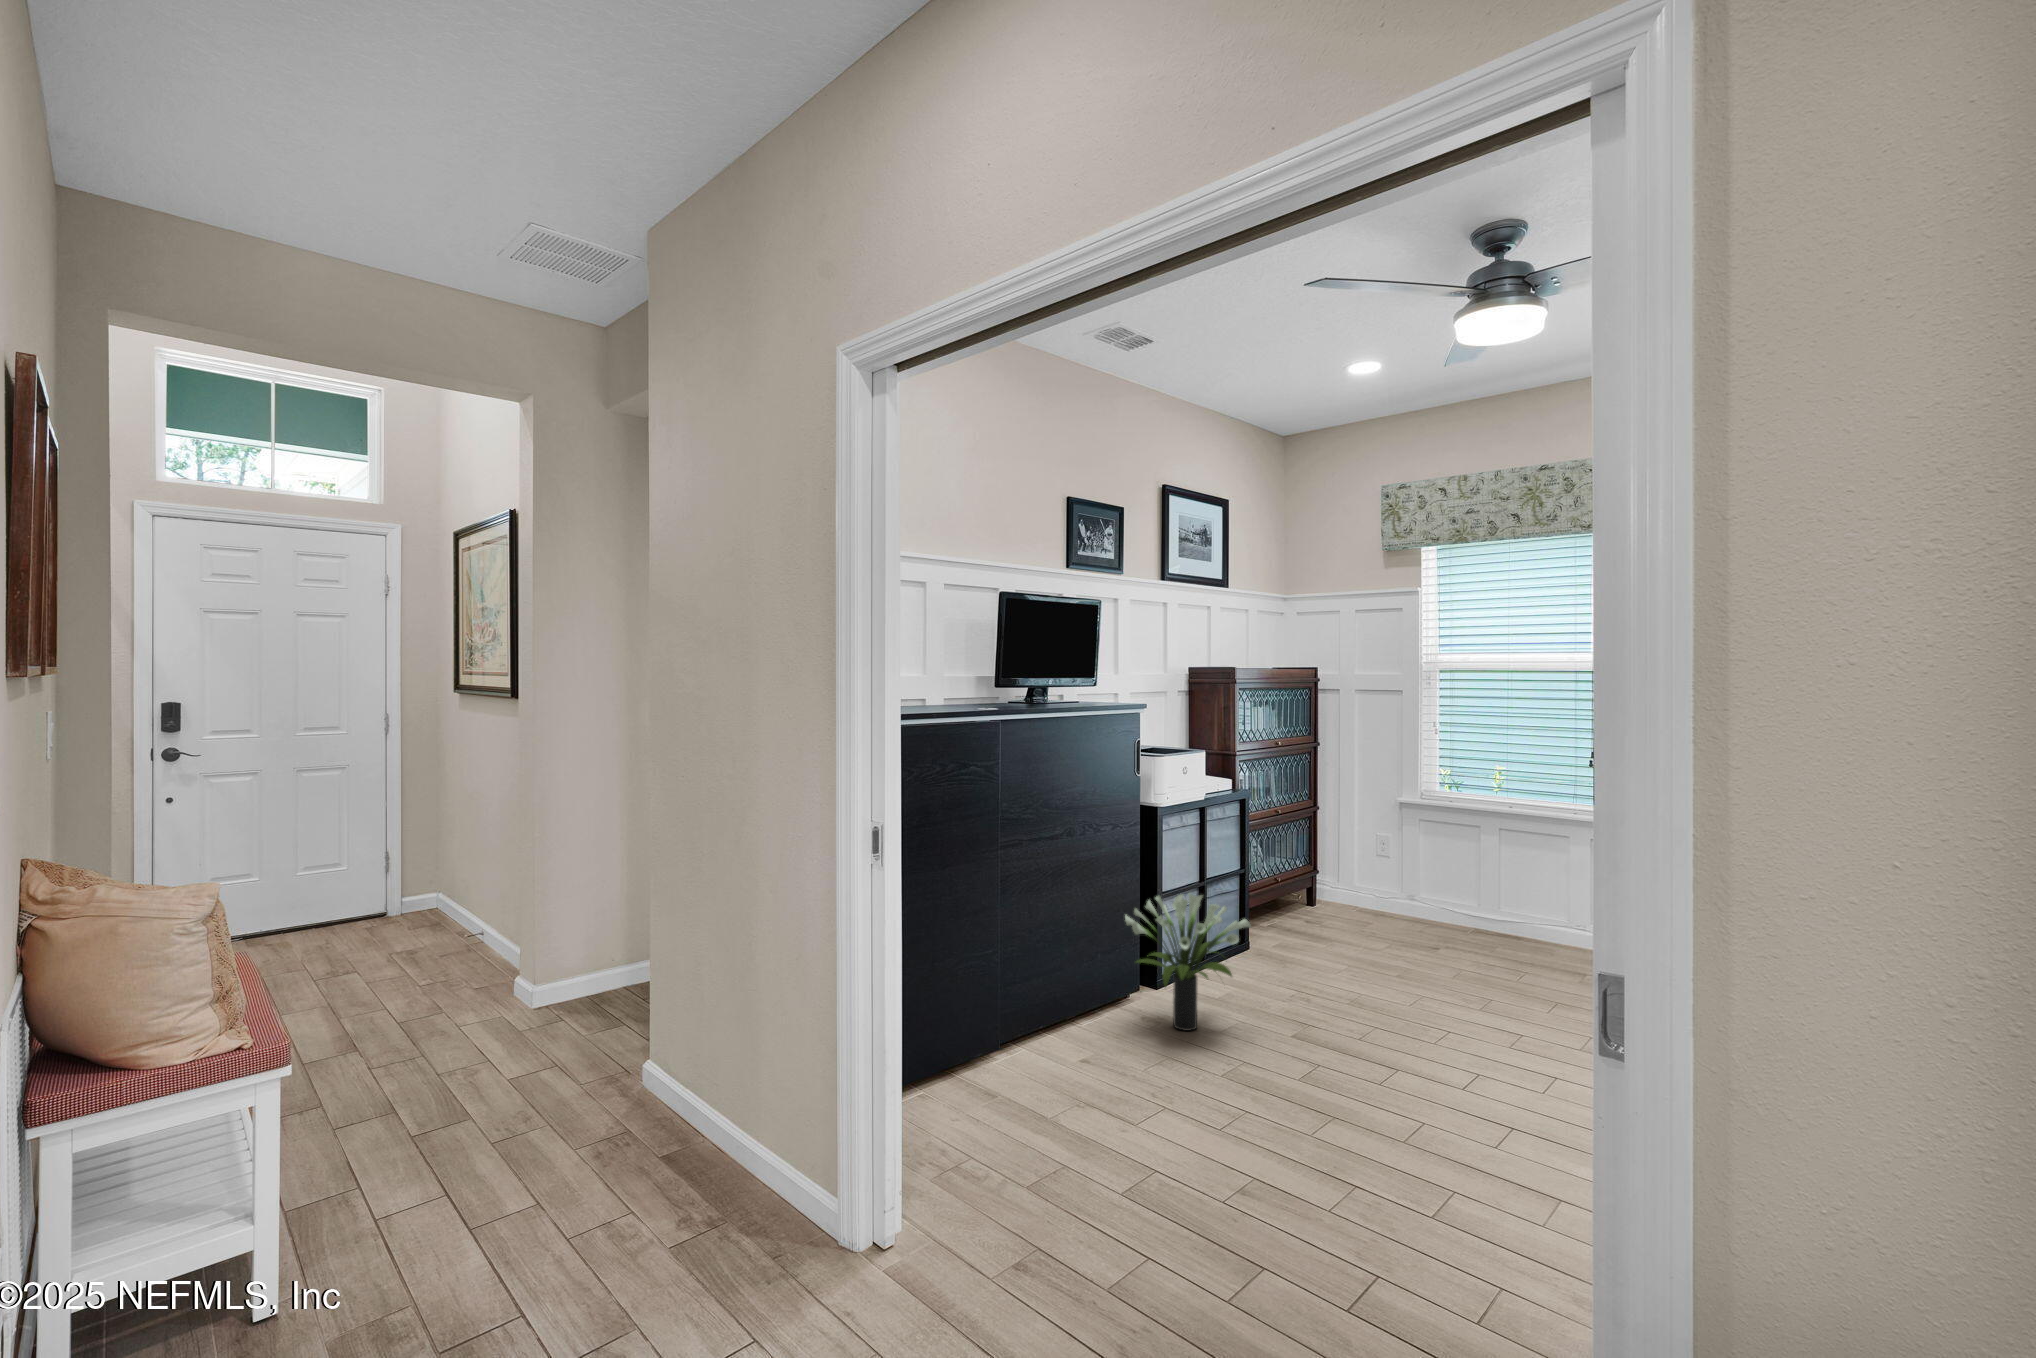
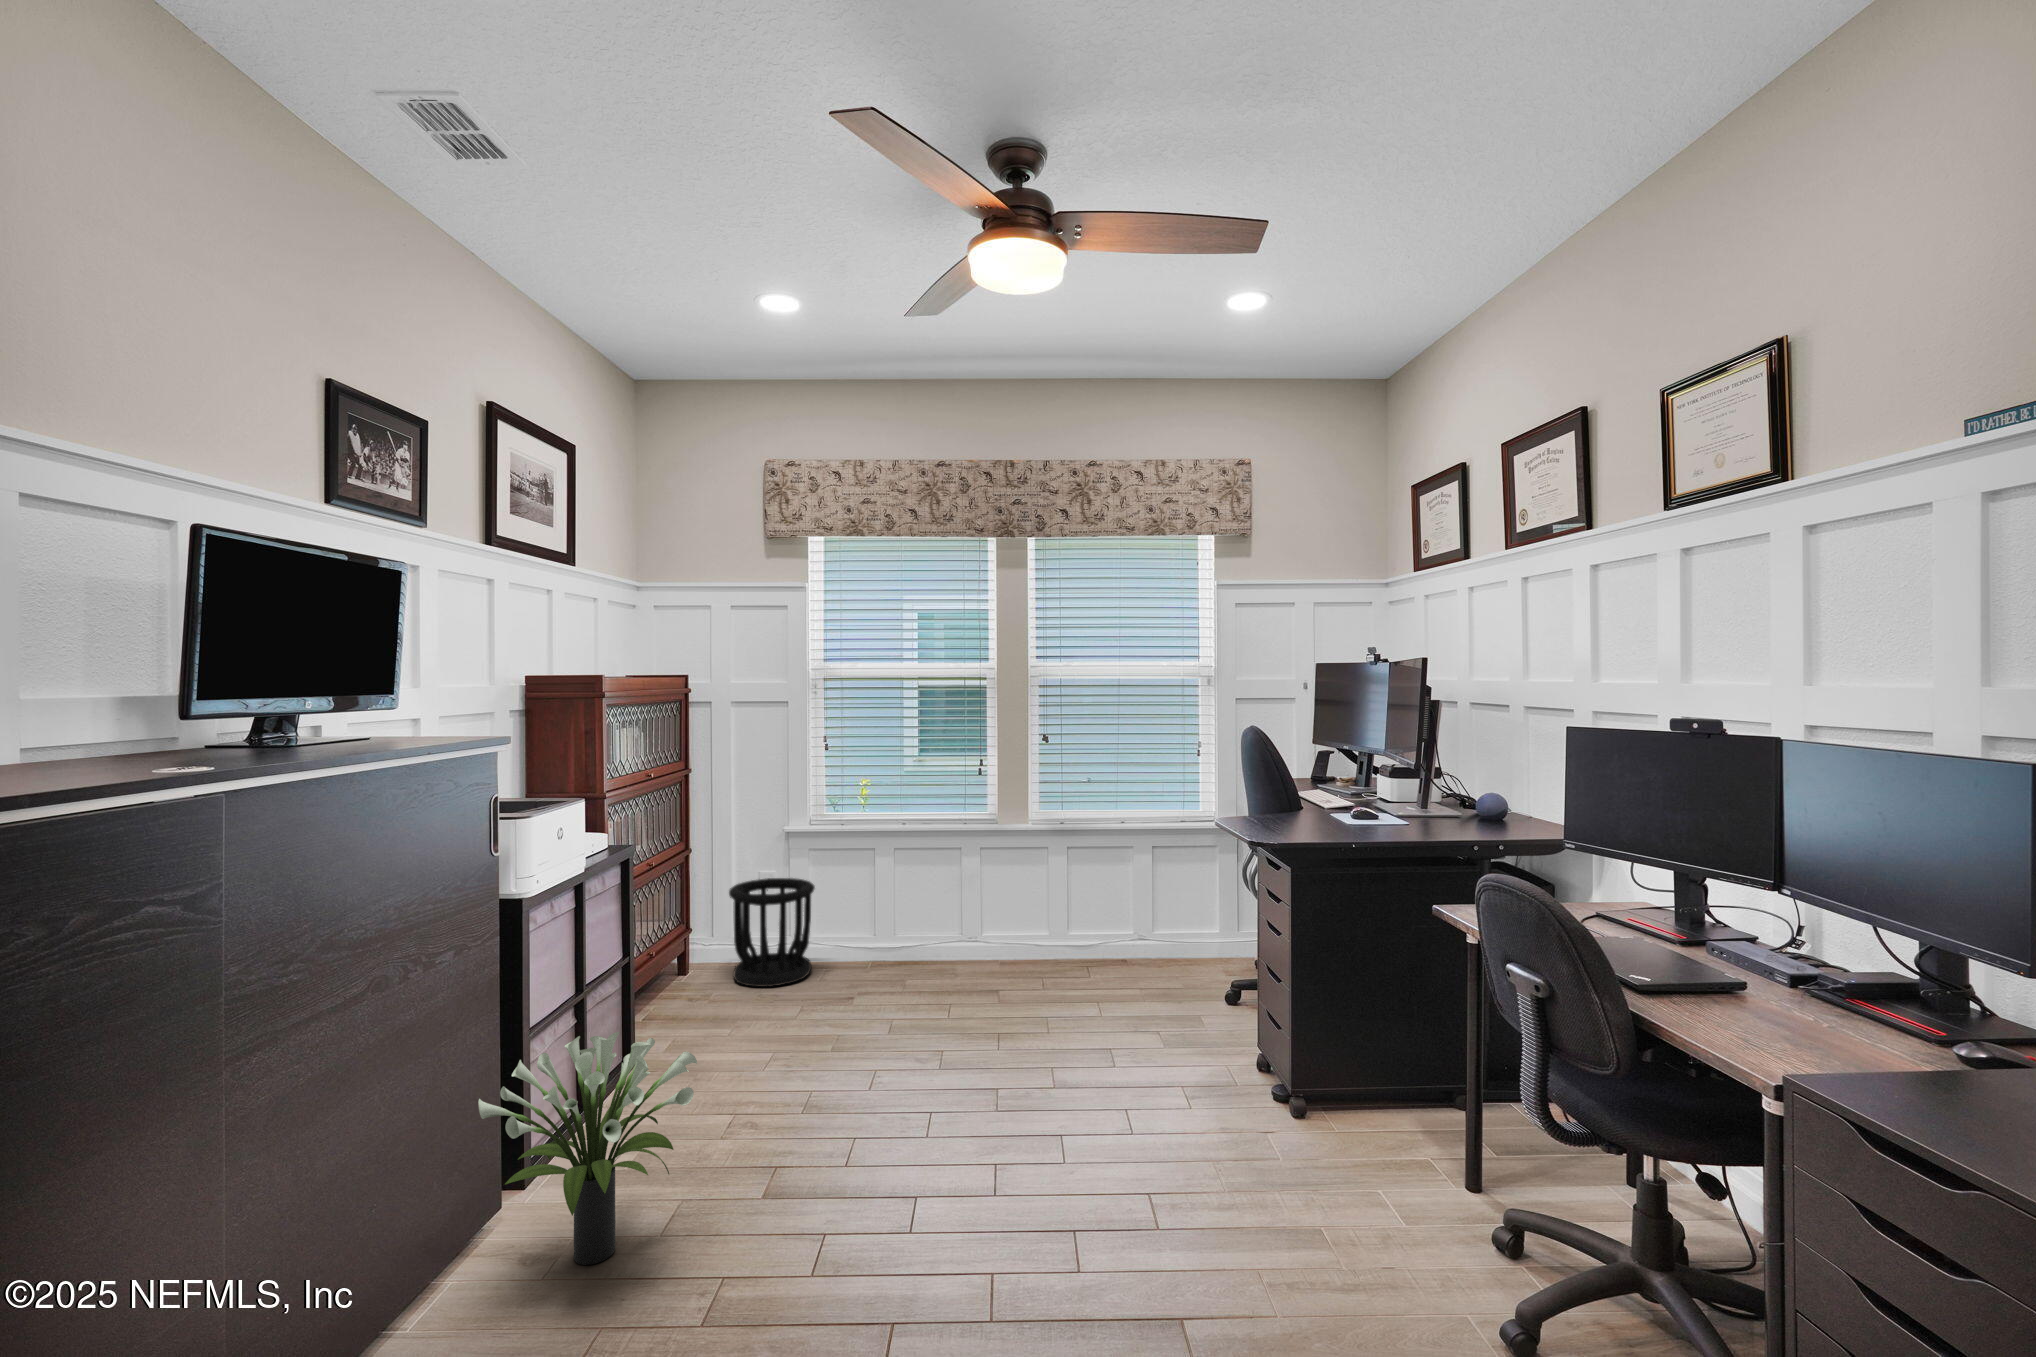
wastebasket: none [1342,840,1418,929] -> present [729,878,815,987]

